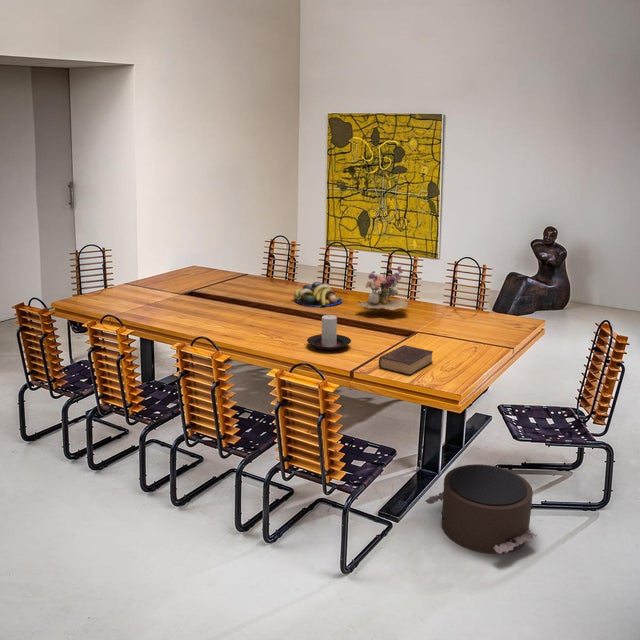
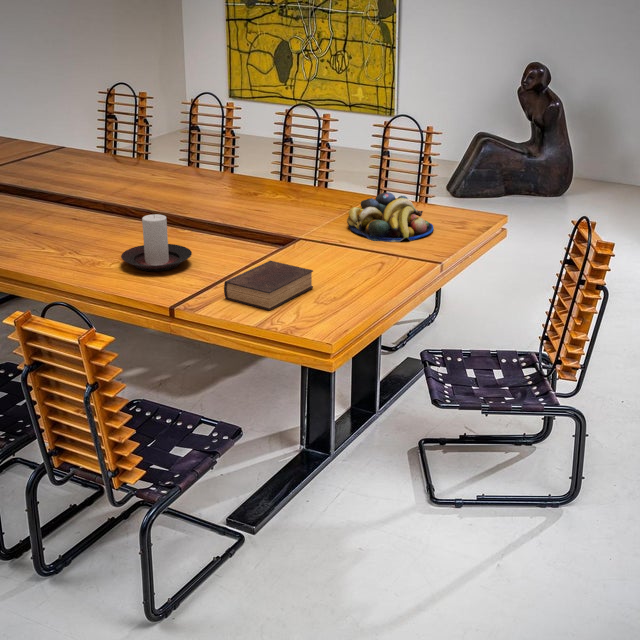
flower arrangement: present [357,266,409,313] -> none [219,130,305,207]
fruit bowl: present [294,282,342,307] -> present [347,192,433,242]
pouf: present [426,464,537,554] -> none [297,444,456,584]

